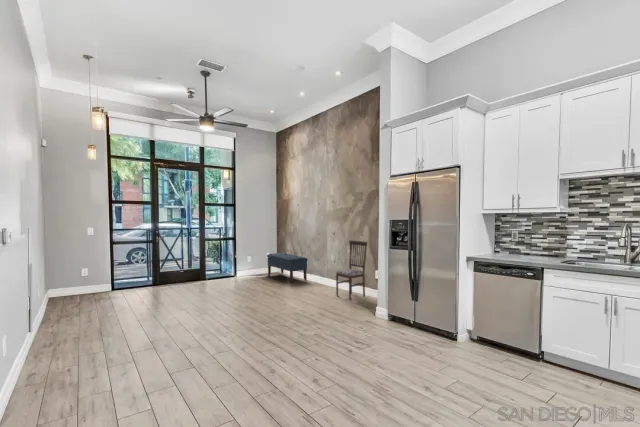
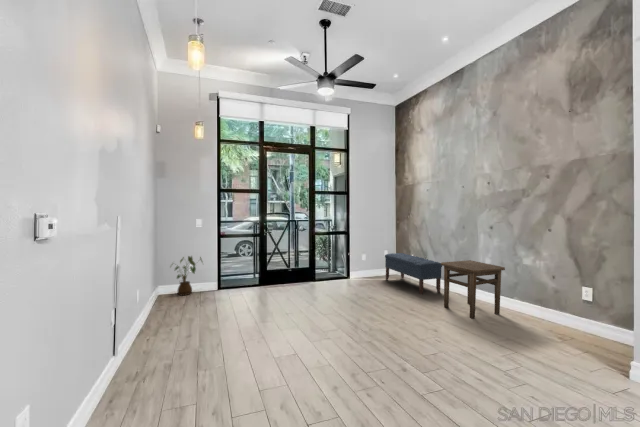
dining chair: present [336,240,367,300] -> none [503,246,561,338]
side table: none [301,254,342,294] -> present [441,260,505,319]
house plant: none [58,263,94,300] -> present [175,256,202,295]

